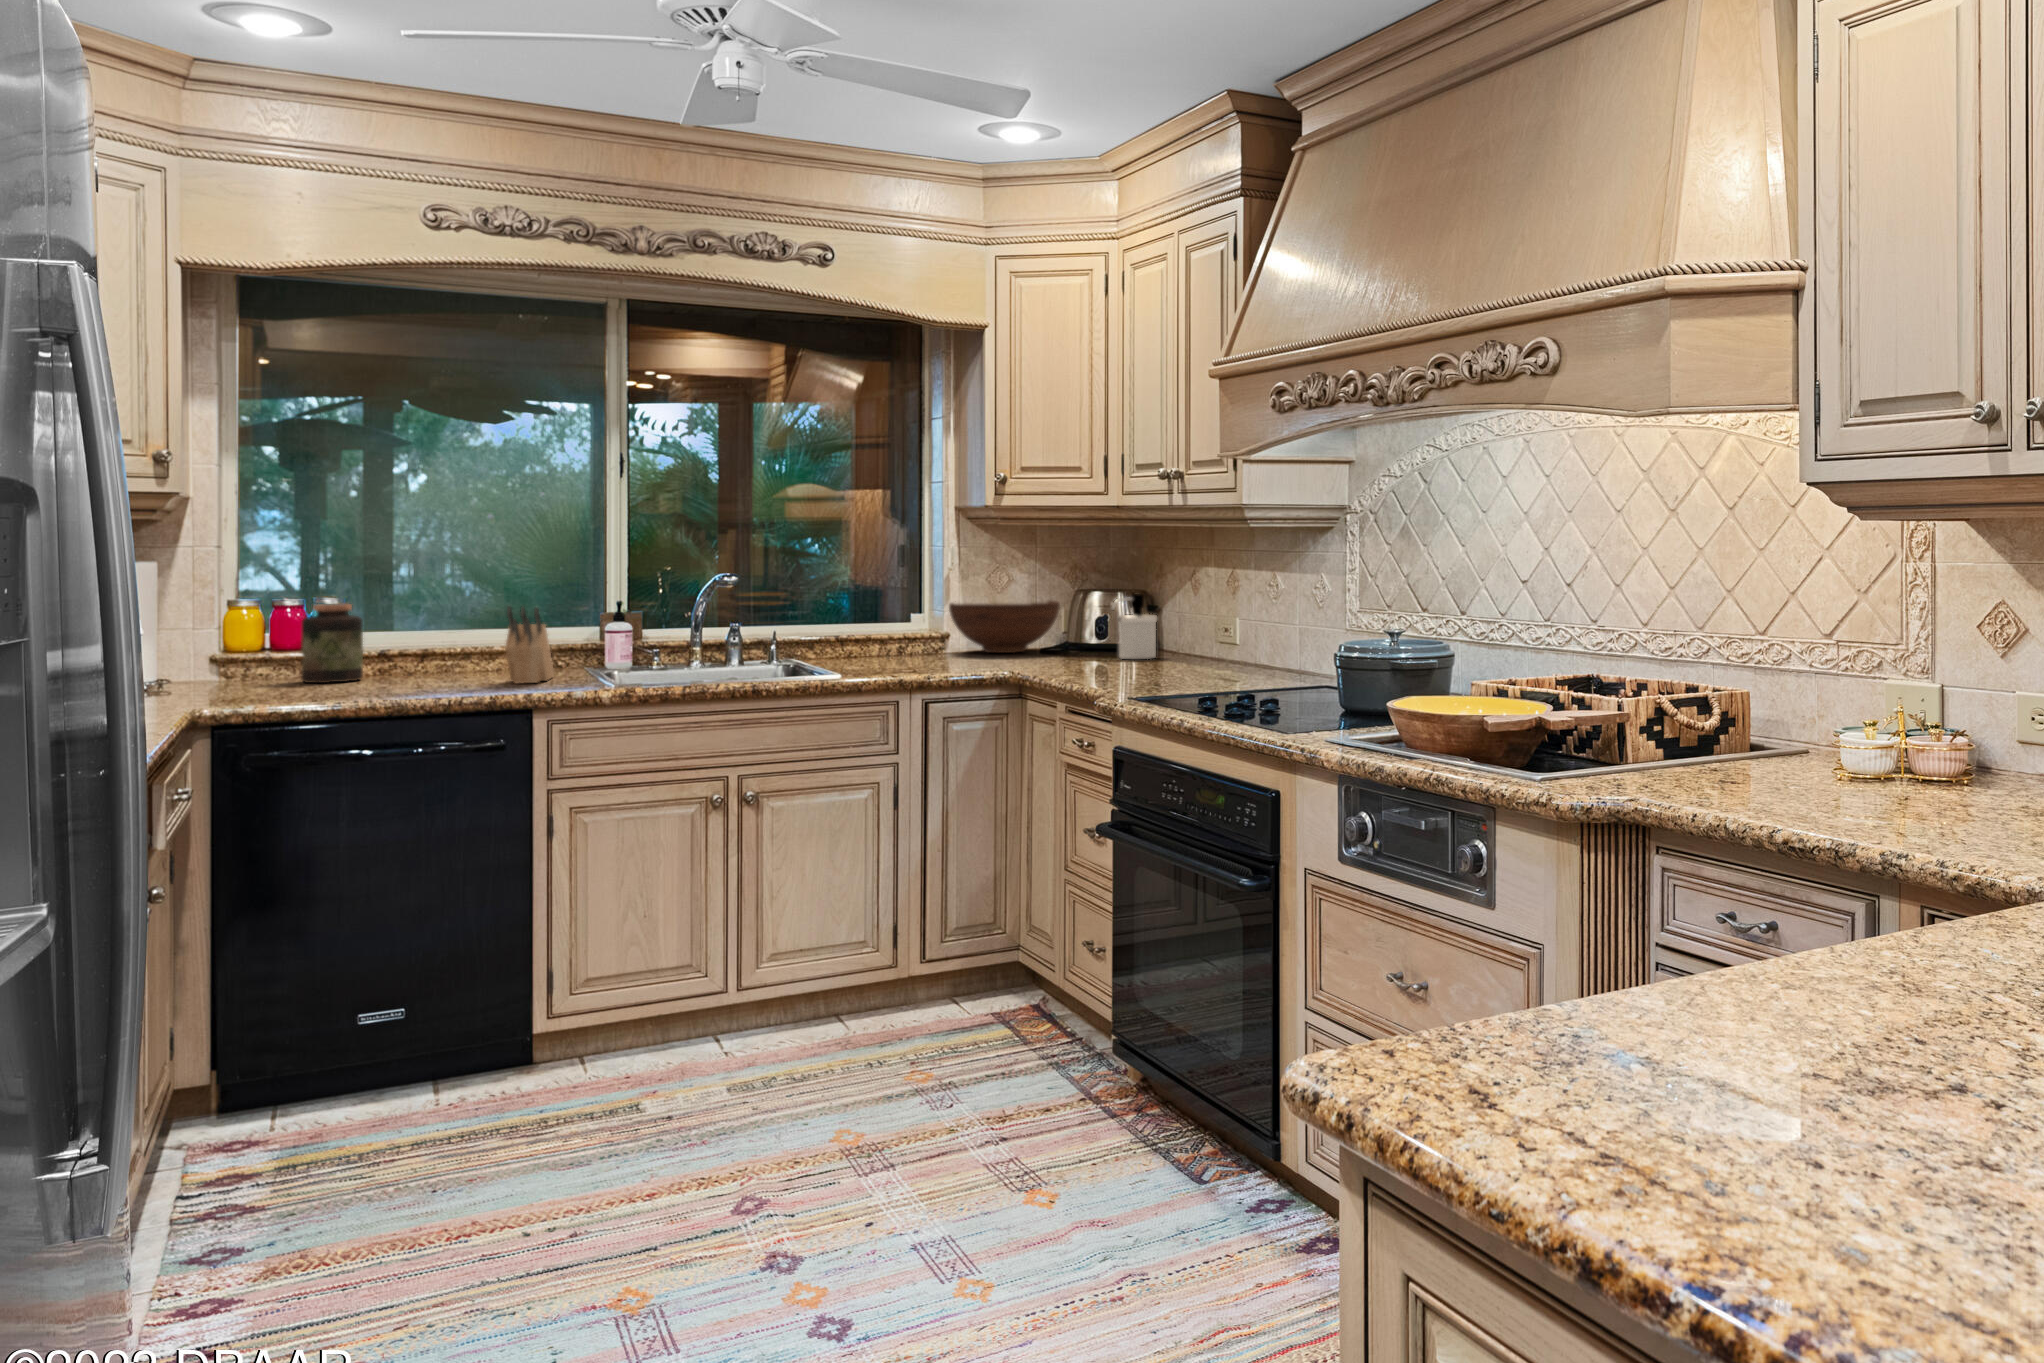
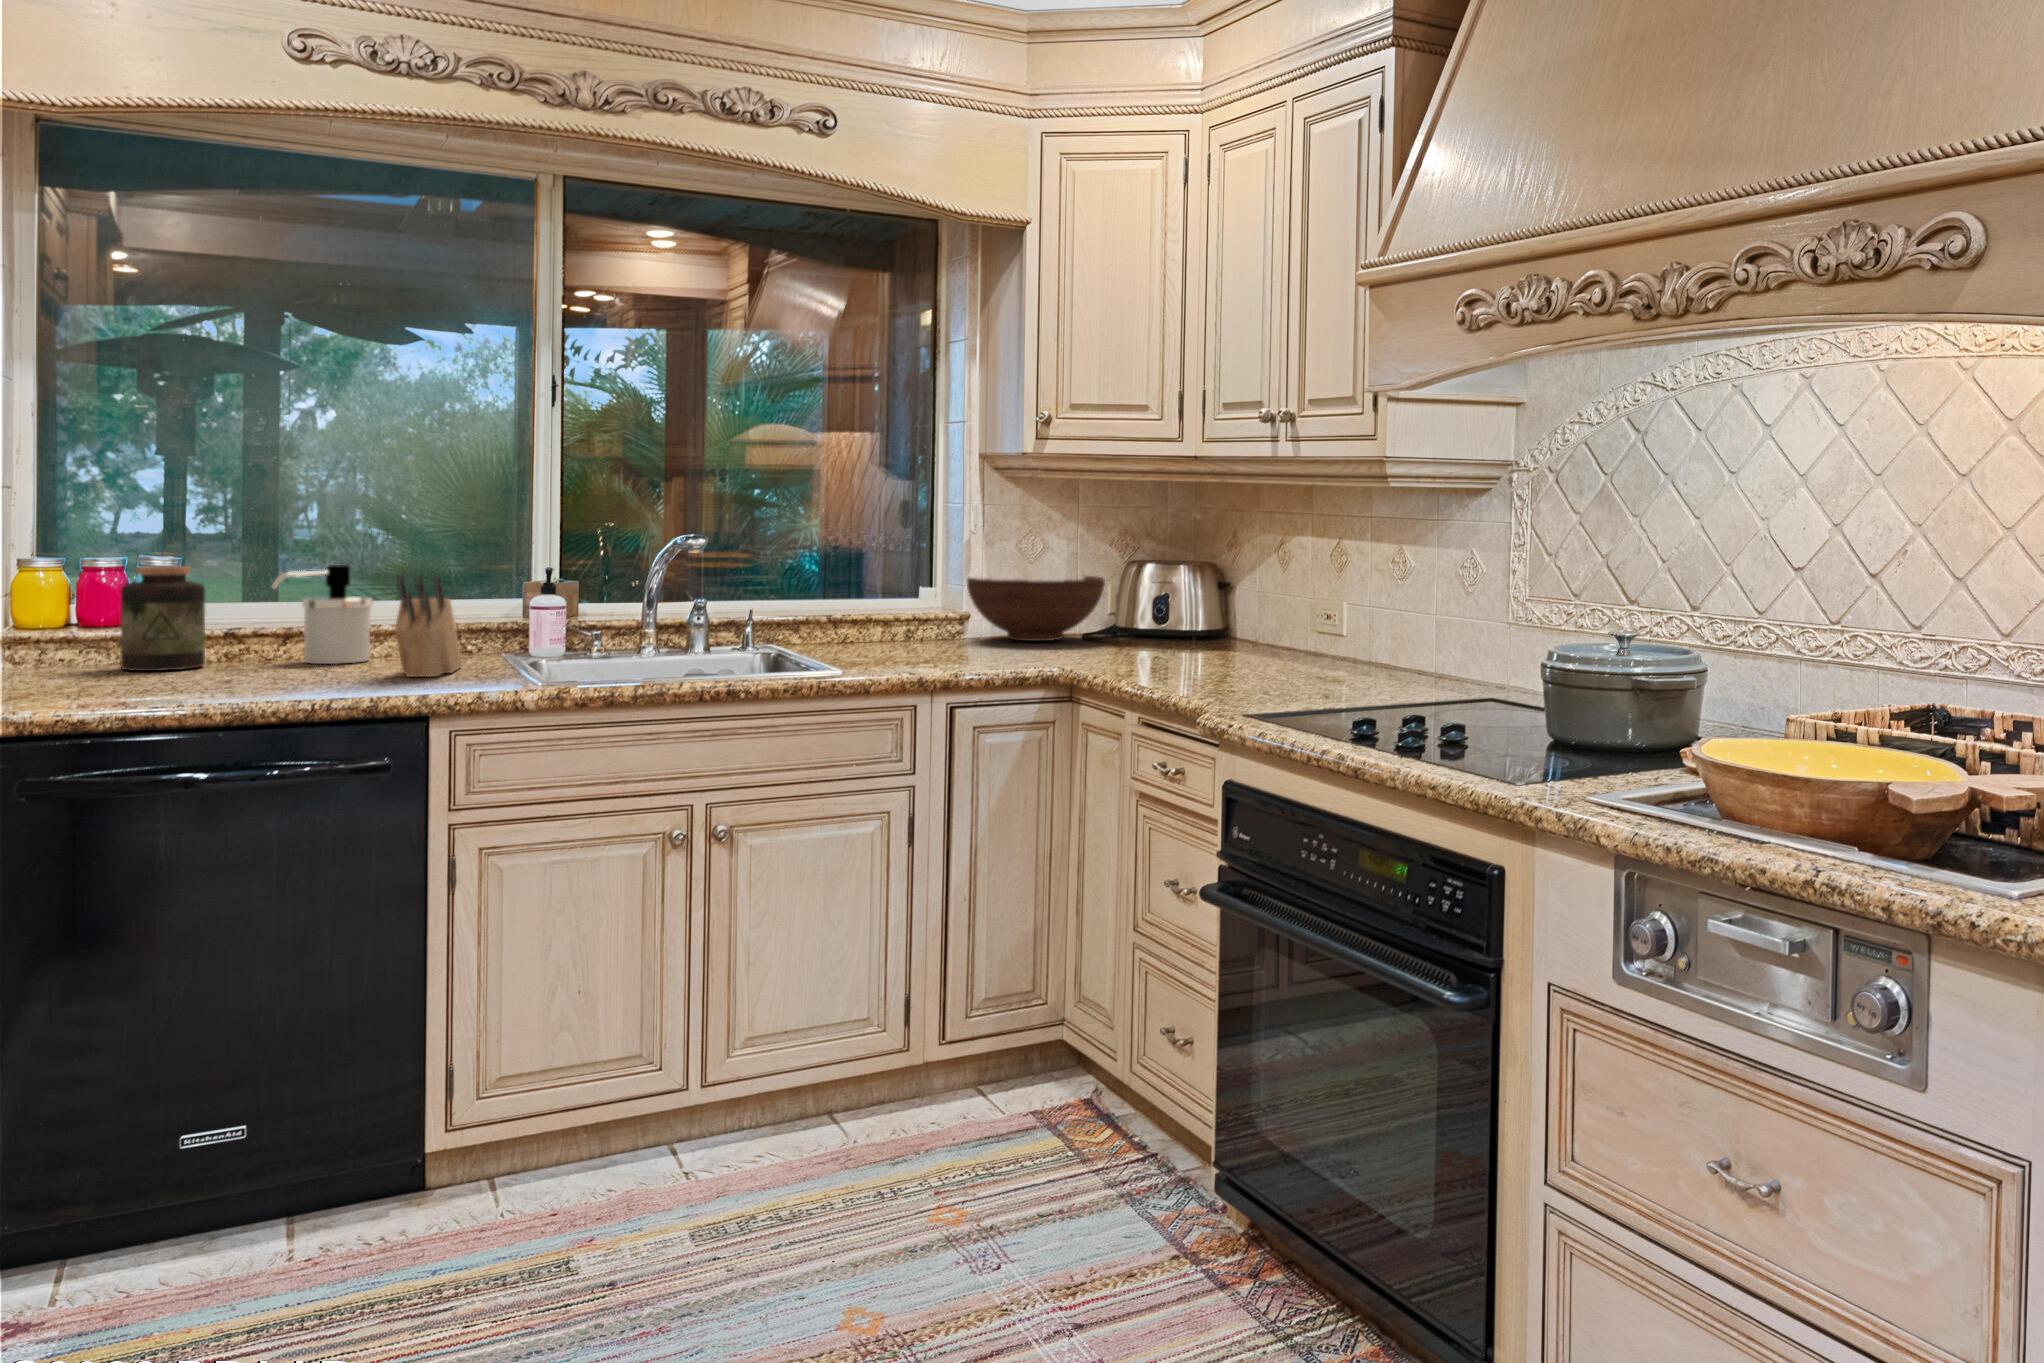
soap dispenser: present [1112,593,1157,659] -> present [271,565,373,664]

